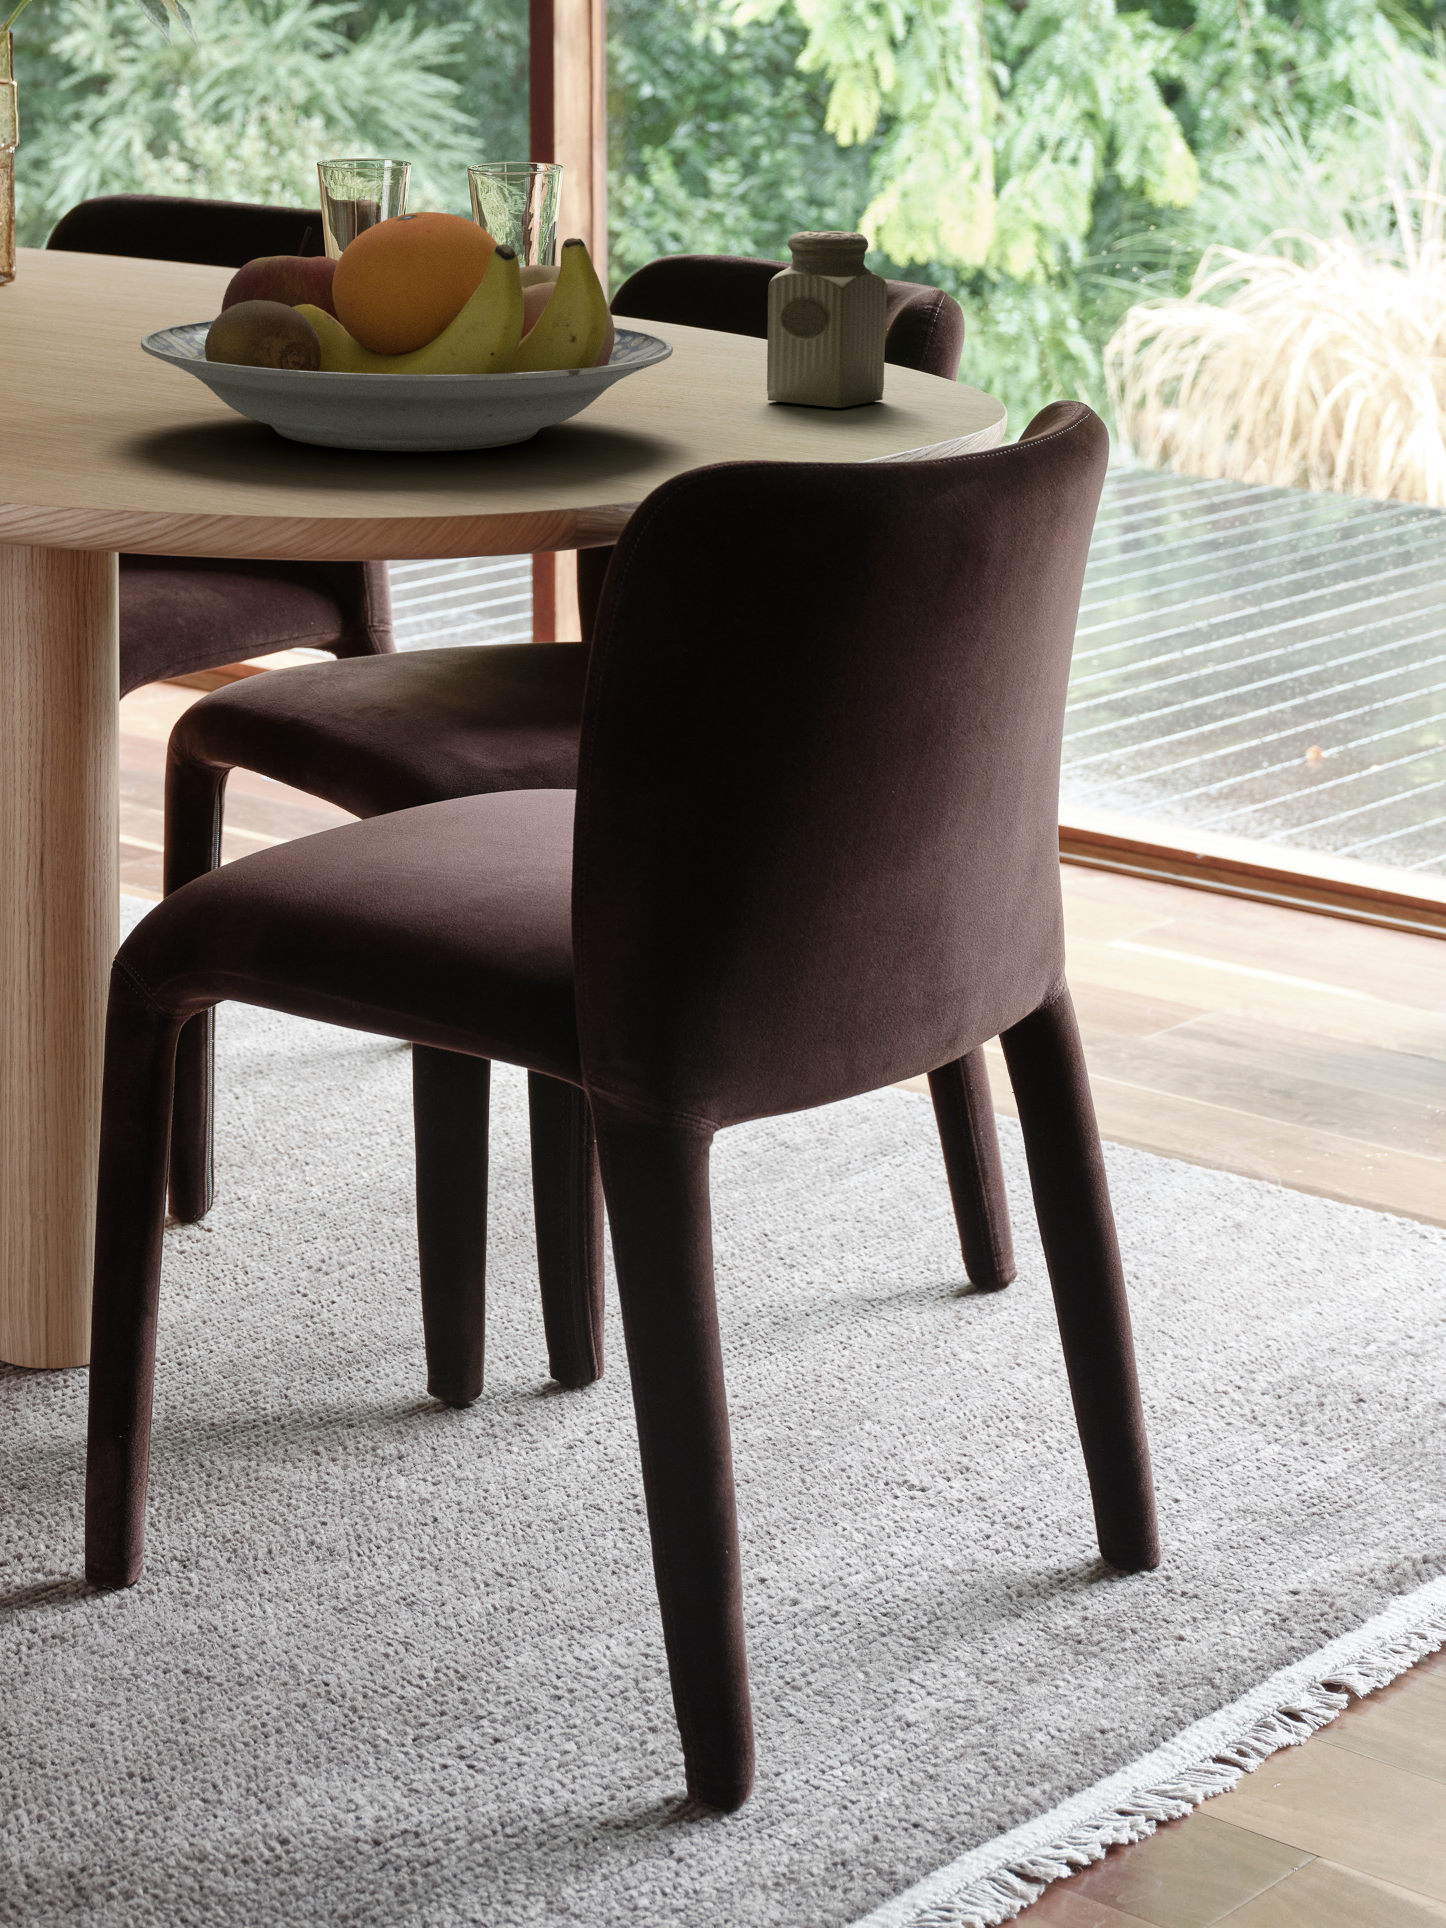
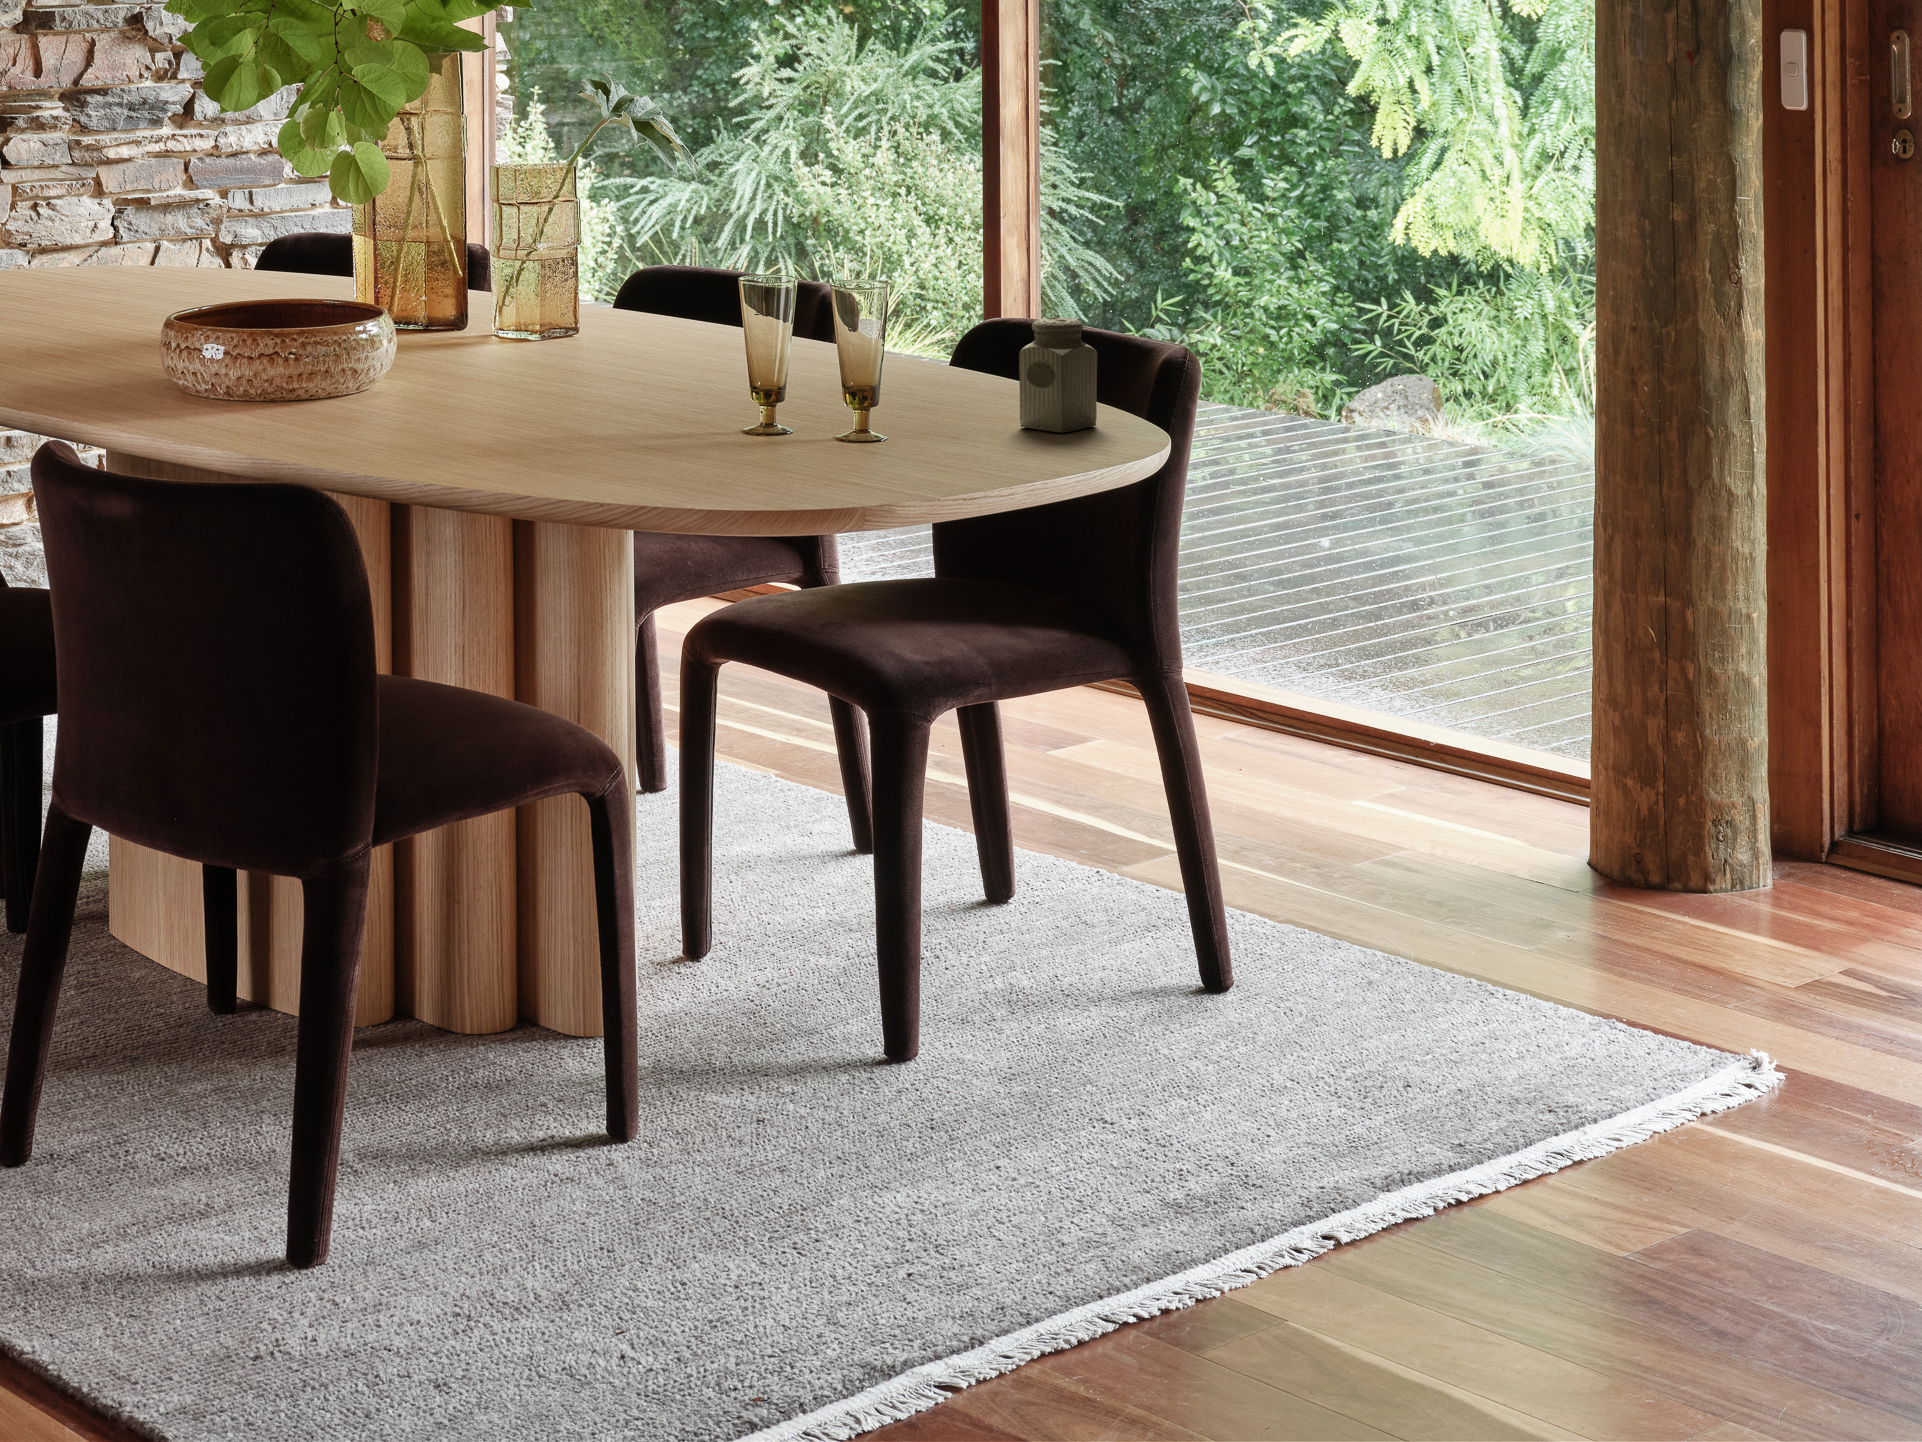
fruit bowl: present [141,212,673,451] -> none [609,321,937,468]

